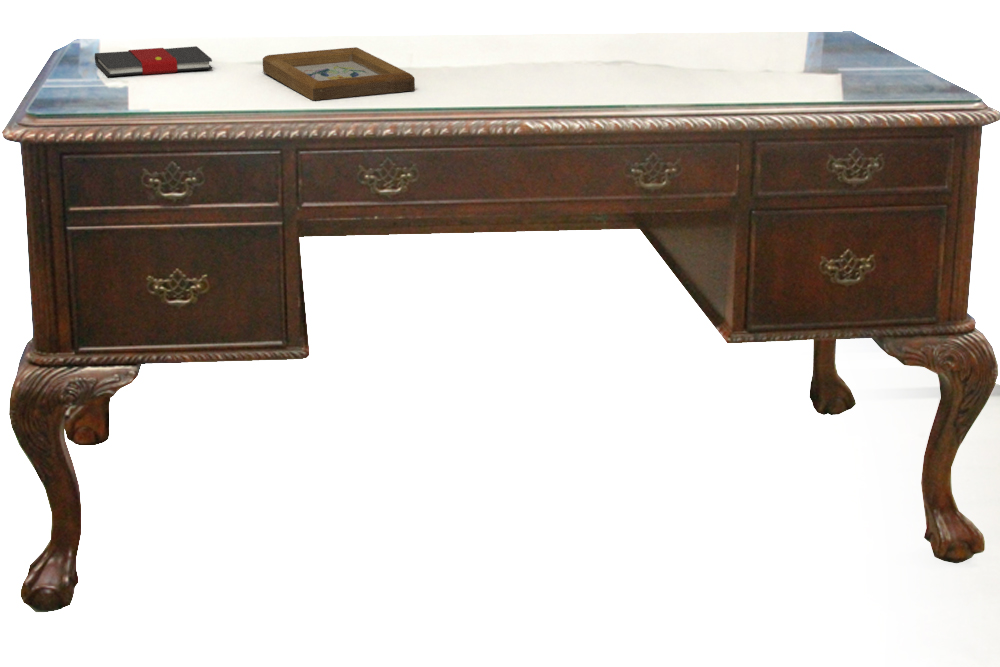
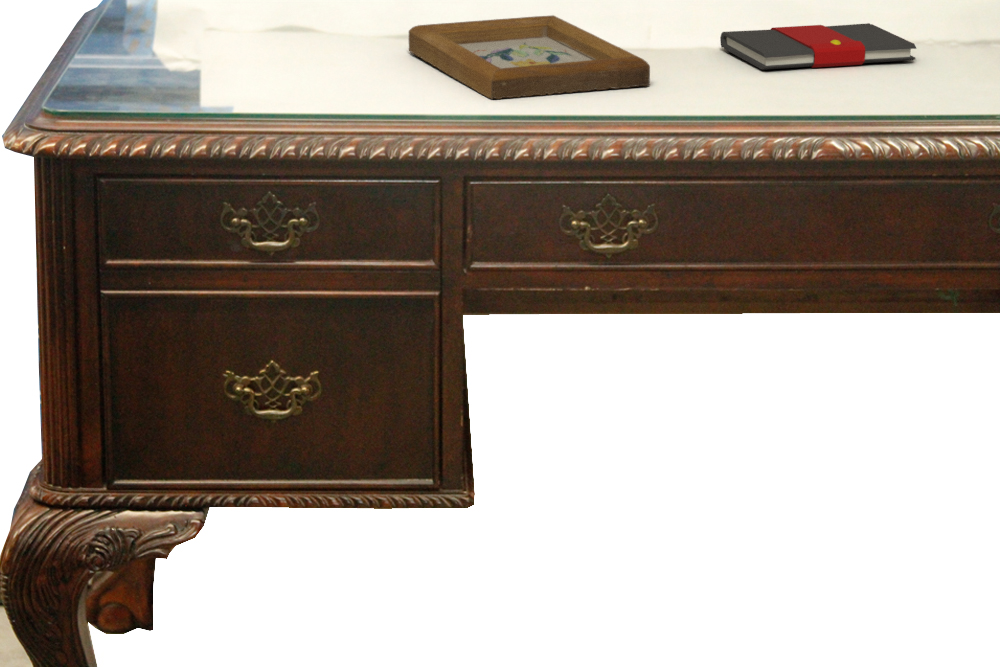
book: present [95,46,212,76] -> present [720,23,916,70]

